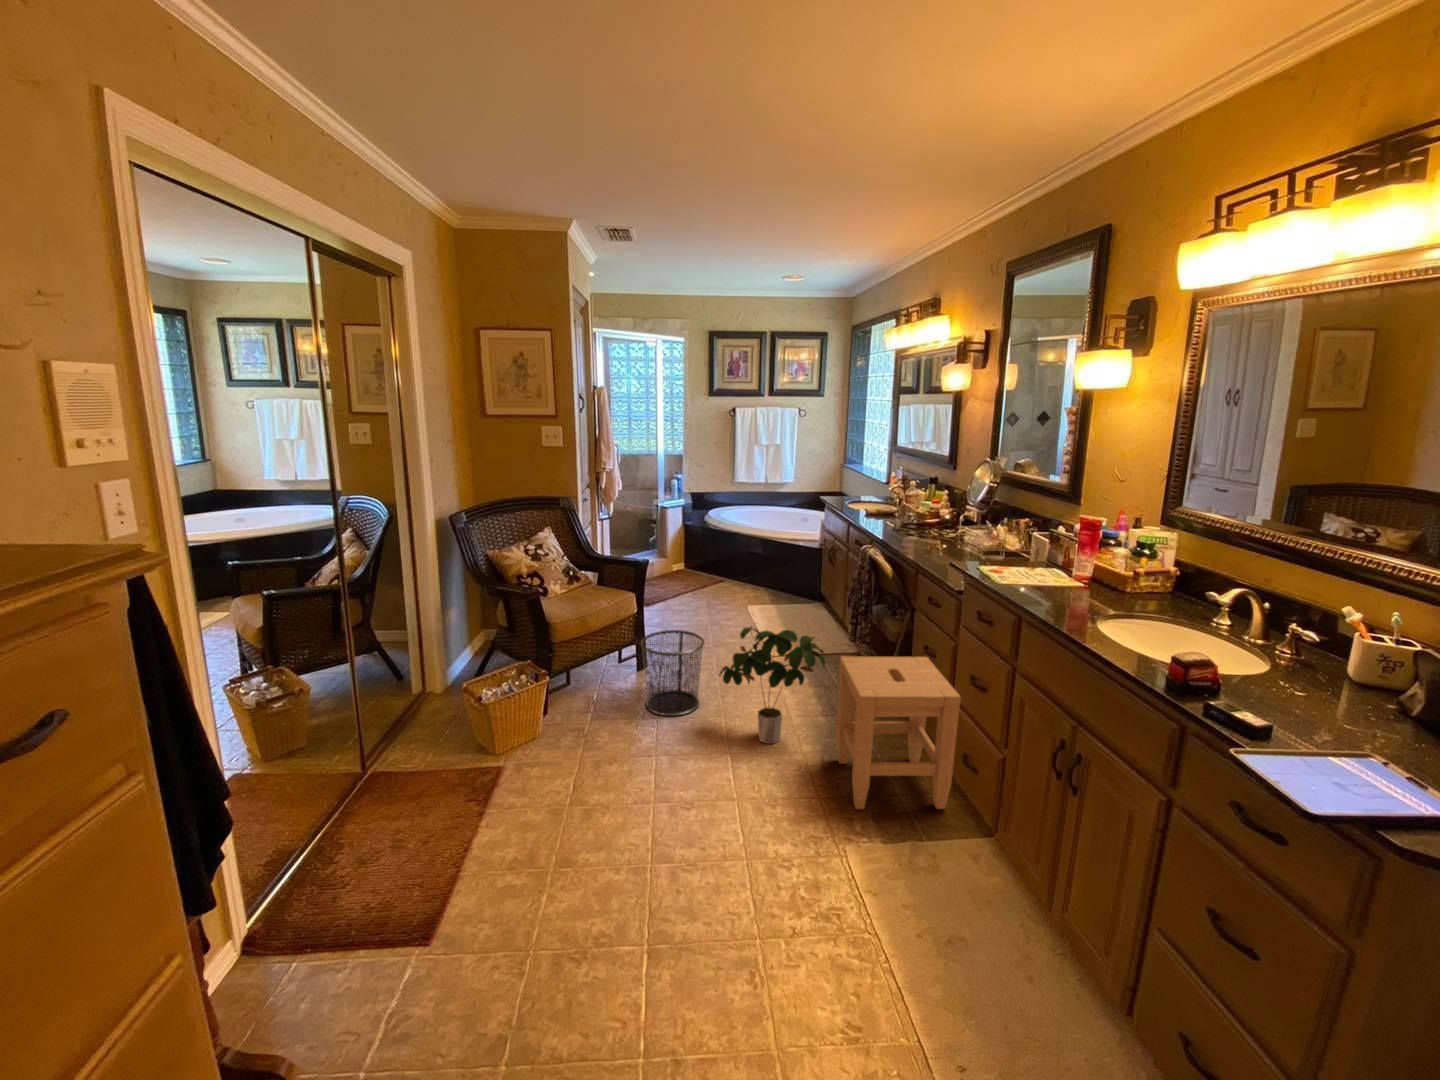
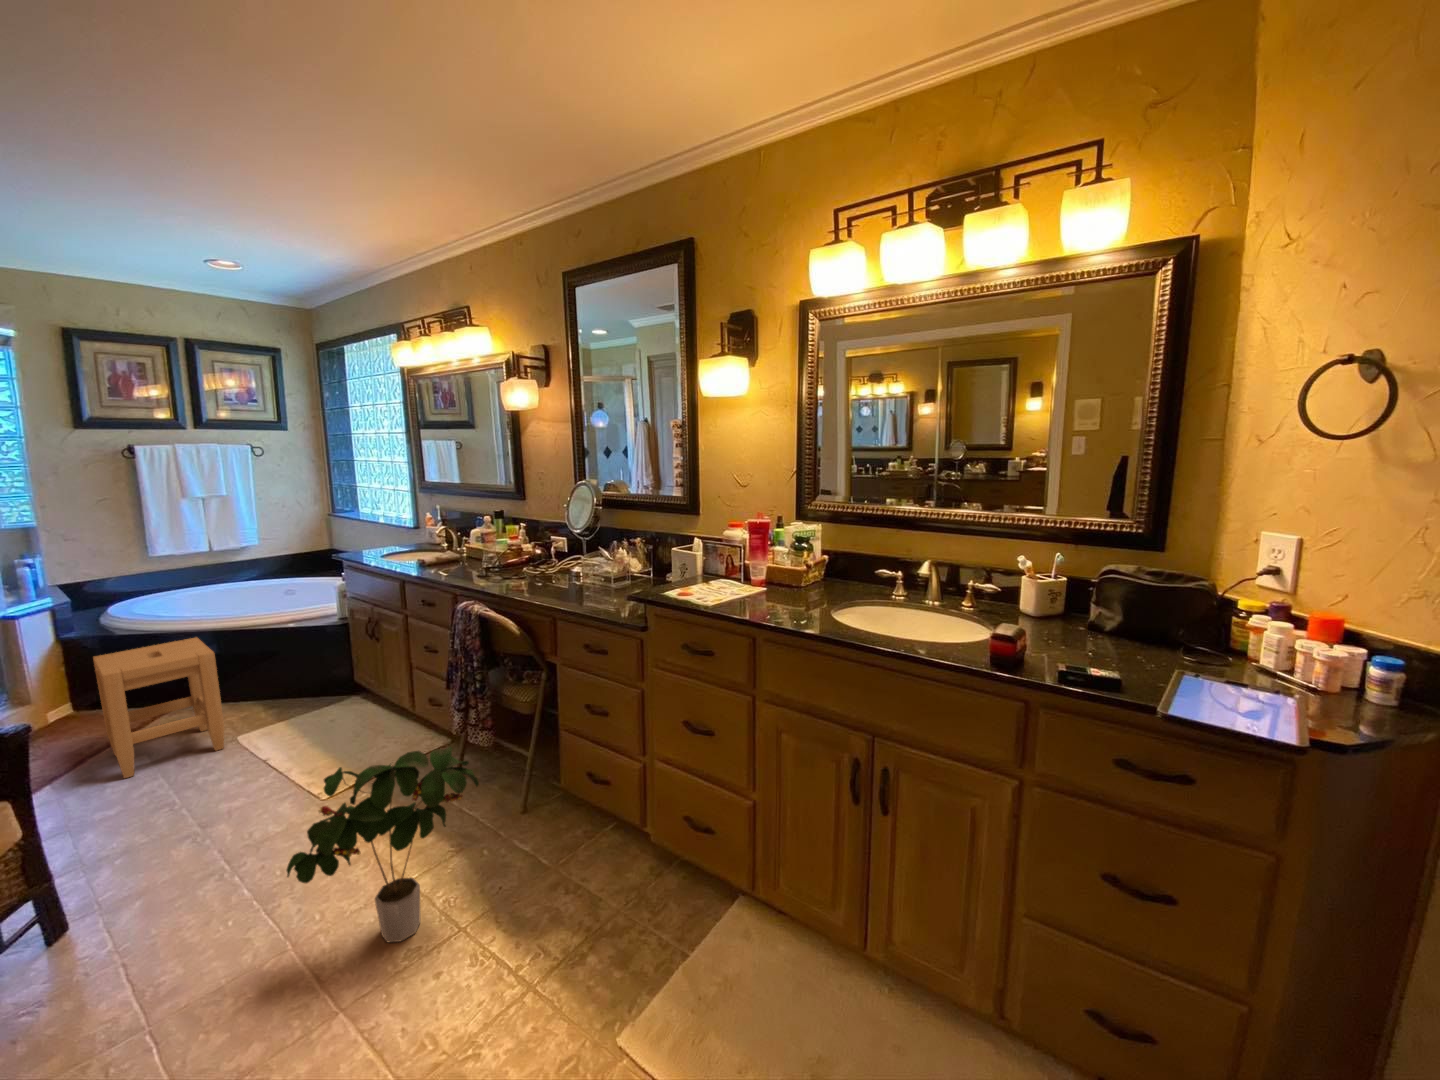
waste bin: present [640,630,704,716] -> none [65,821,235,1014]
stool: present [836,656,961,809] -> present [93,638,224,778]

